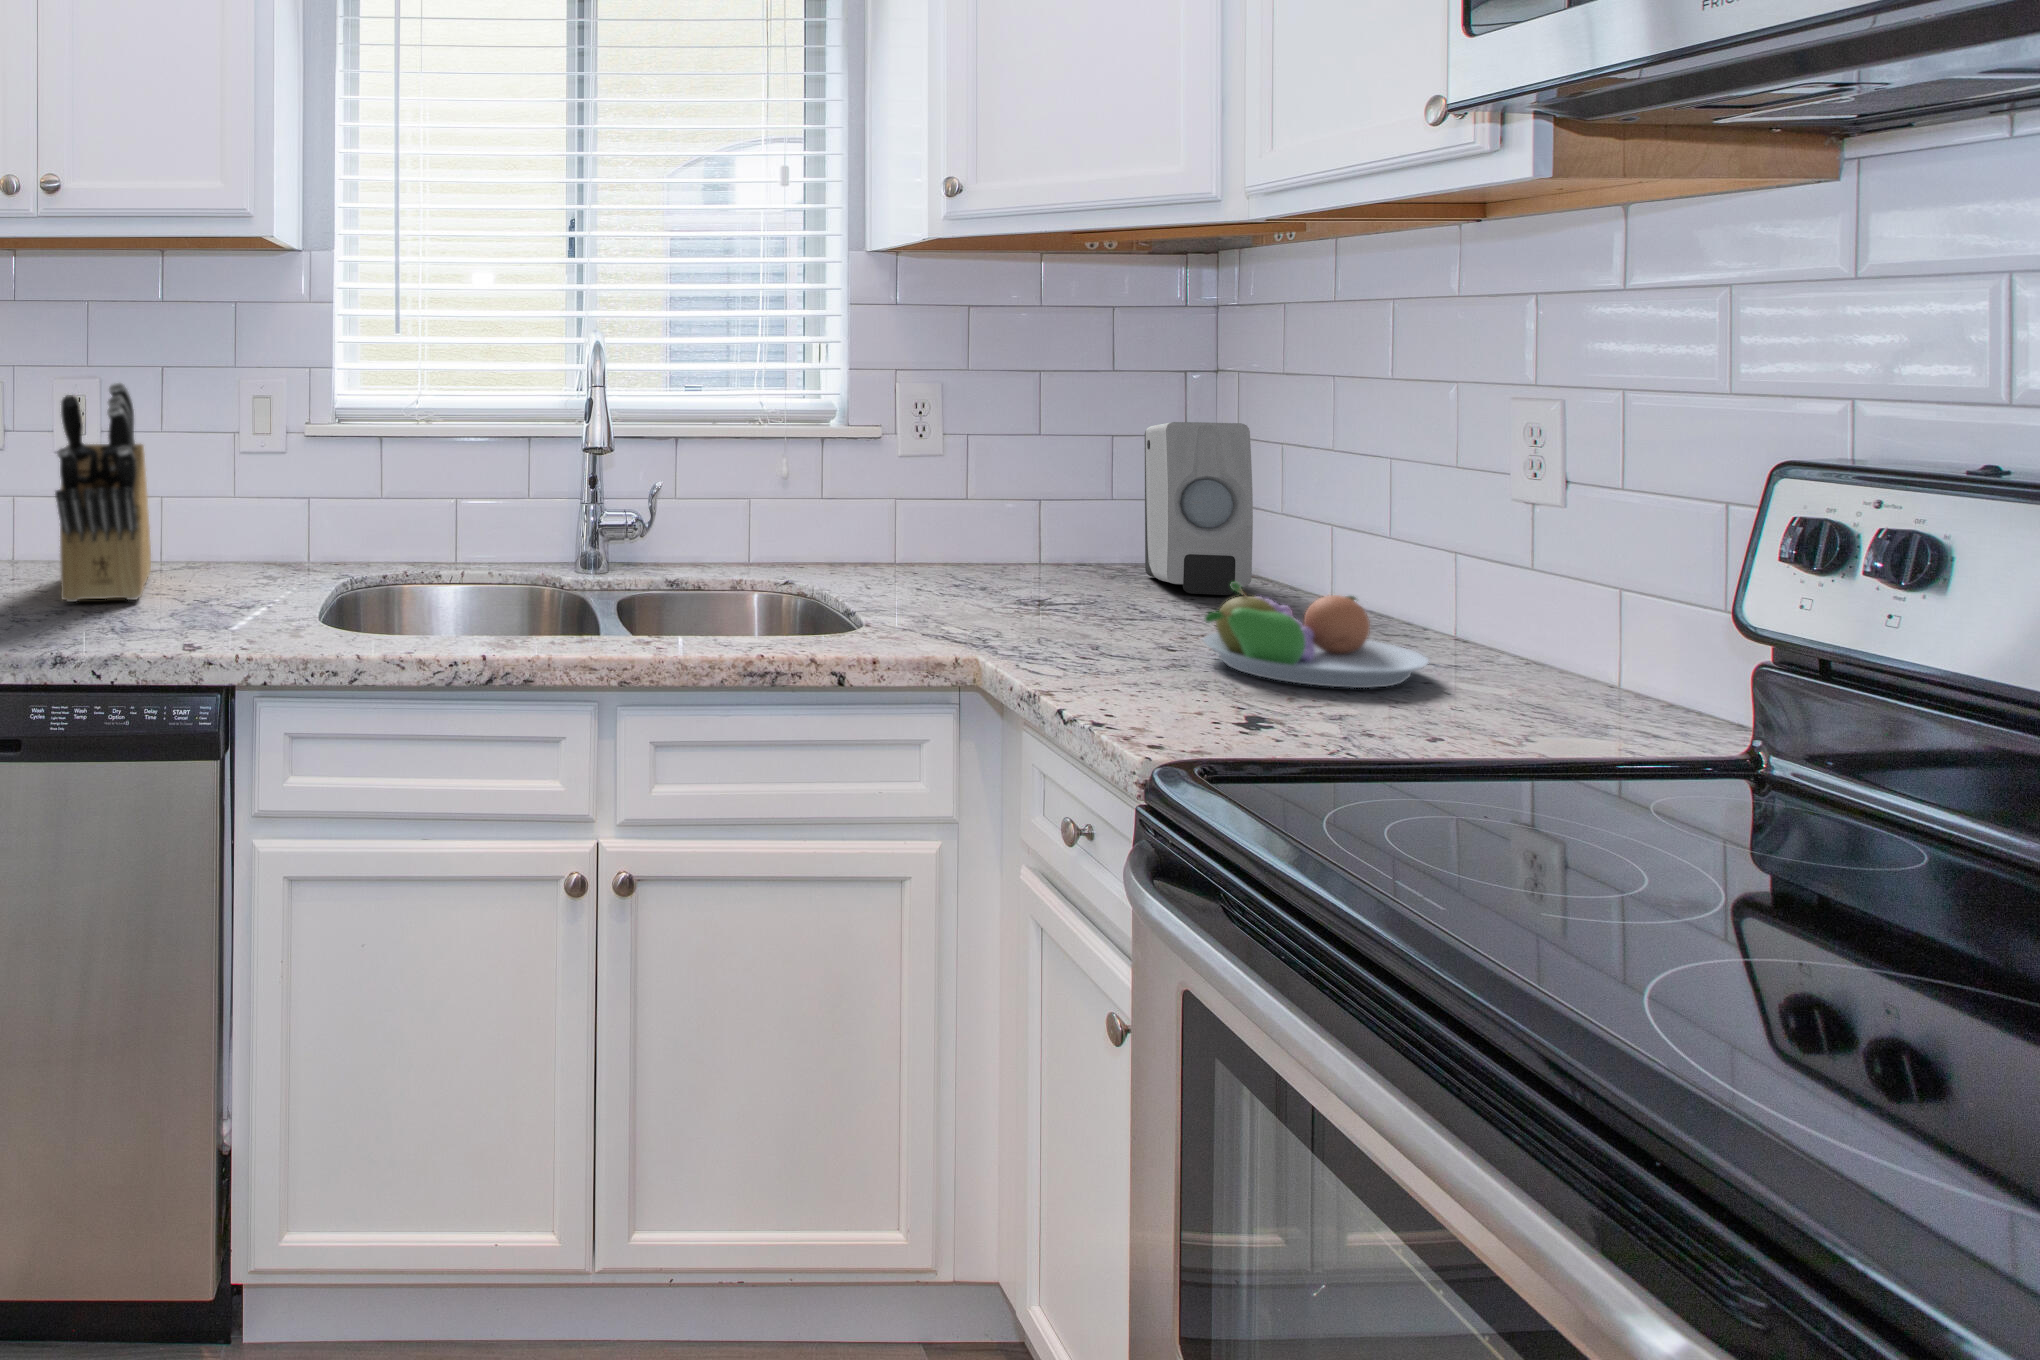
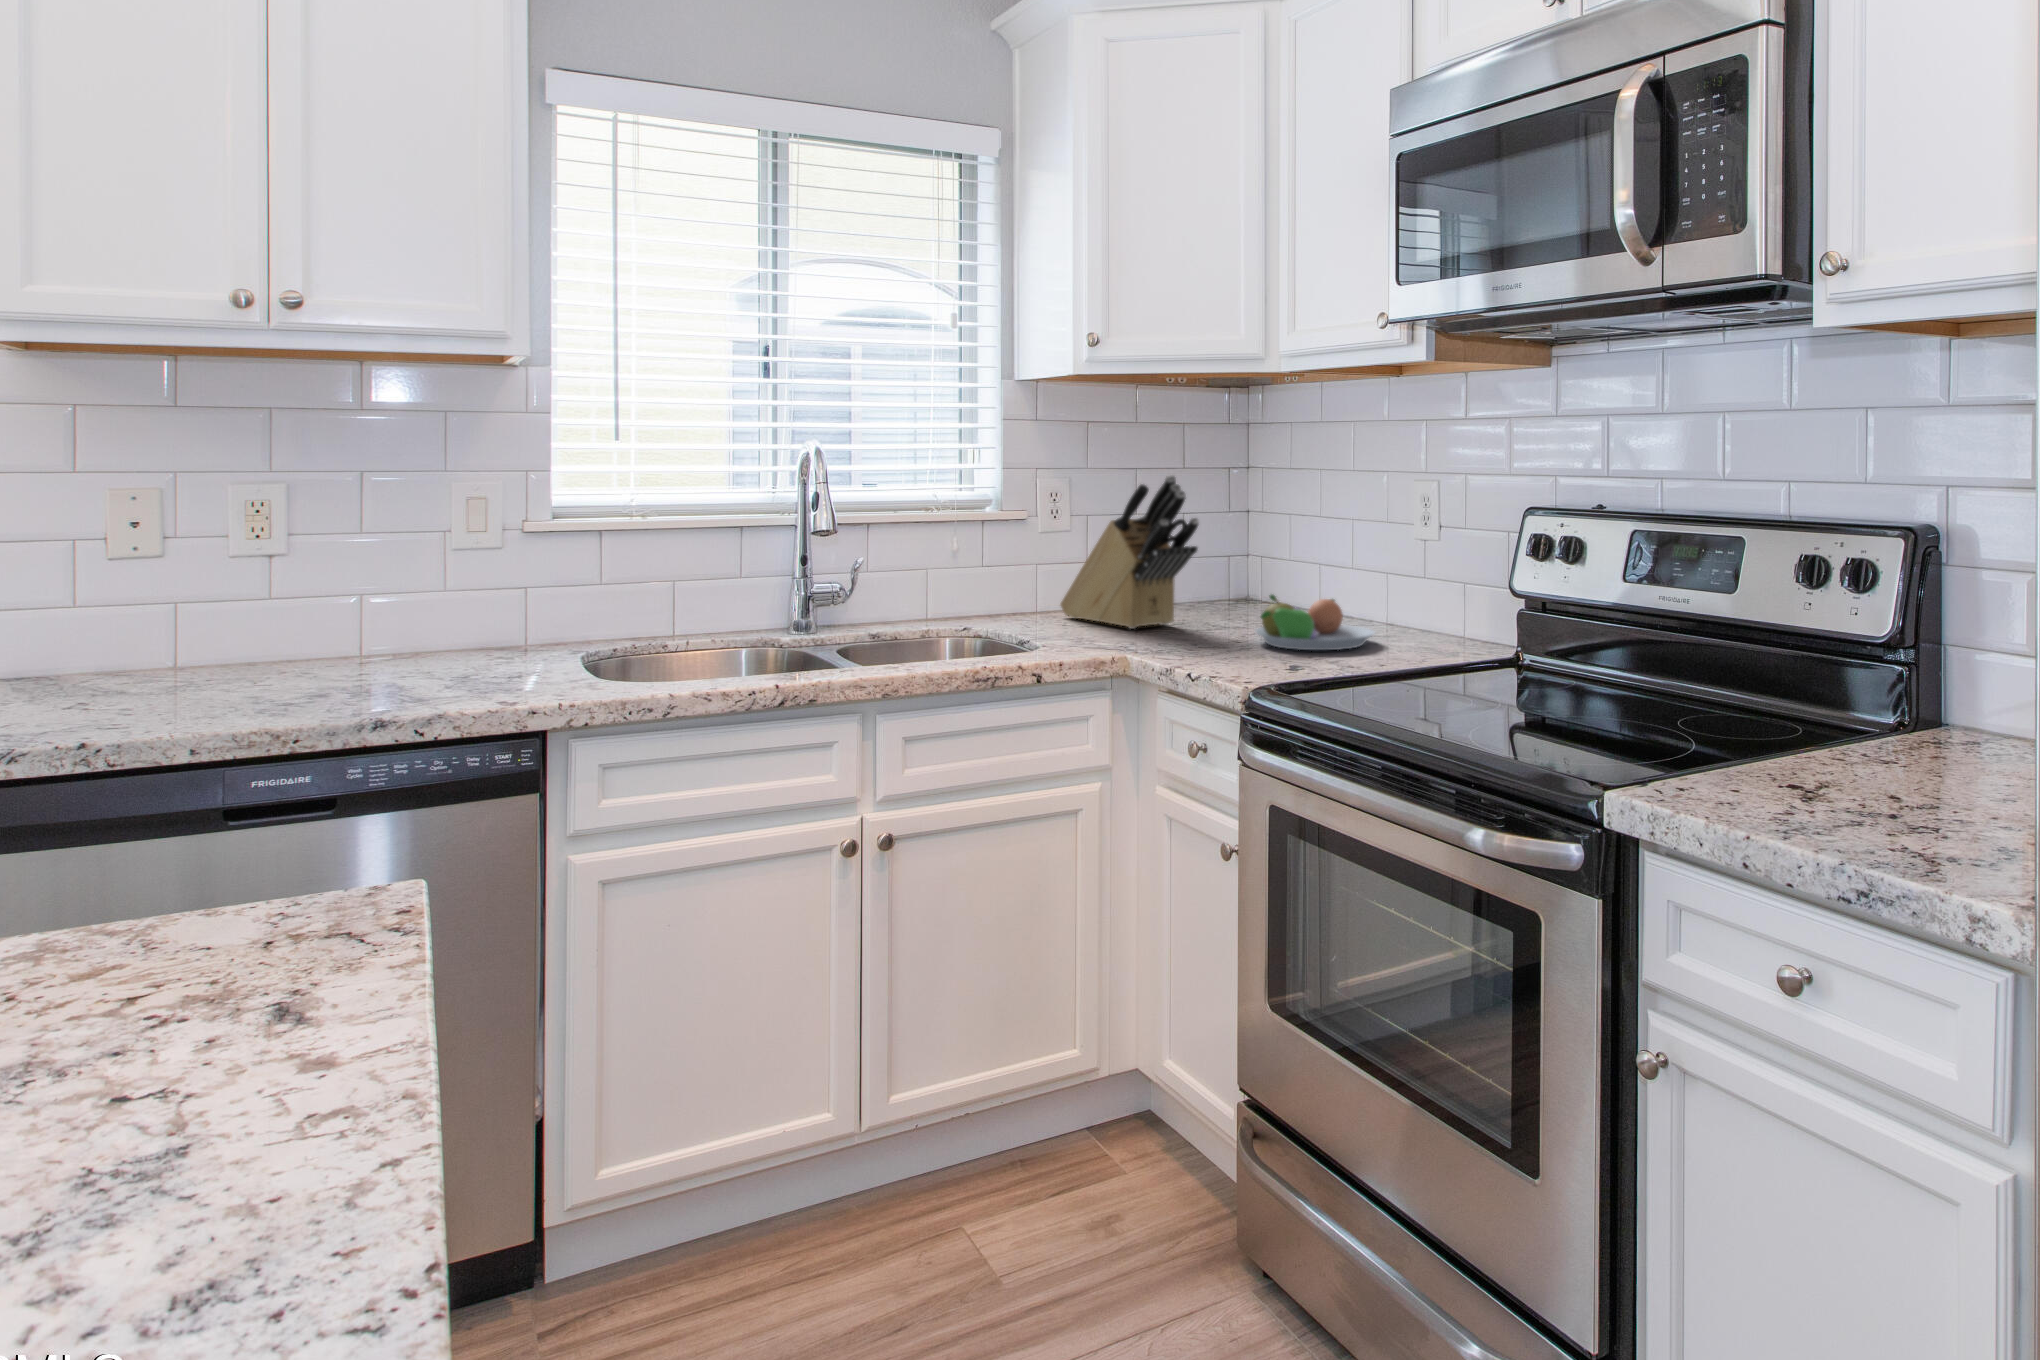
knife block: present [55,382,151,602] -> present [1060,475,1199,629]
soap dispenser: present [1145,422,1253,595] -> none [1196,498,1266,610]

